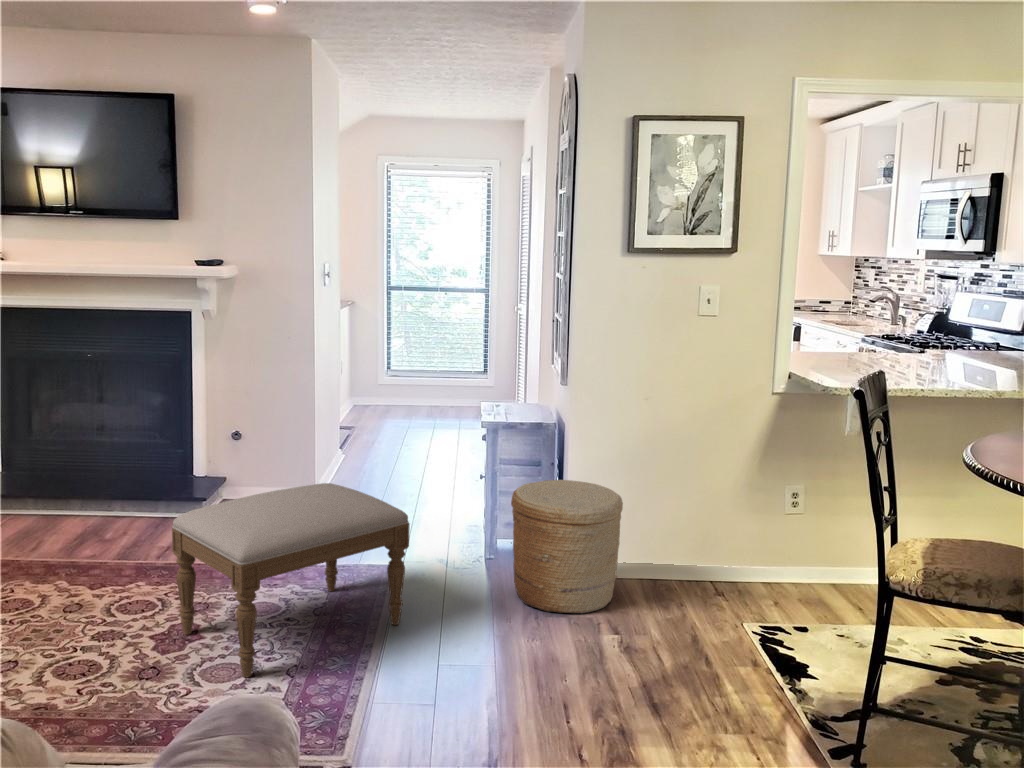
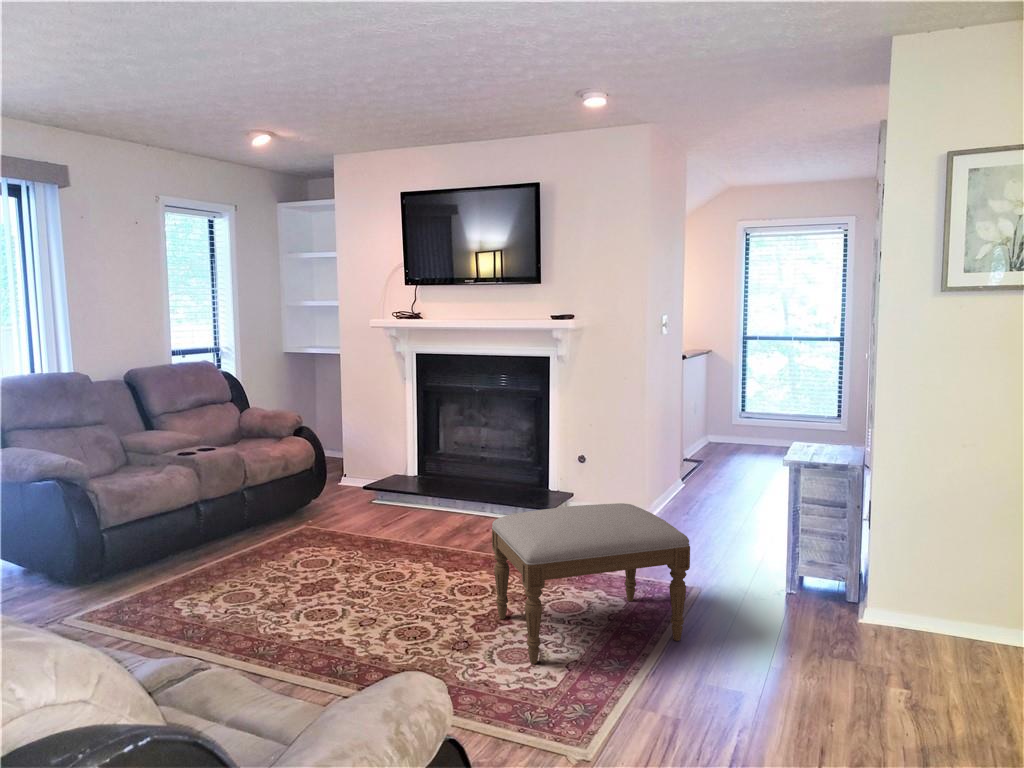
woven basket: present [511,480,623,613] -> none [801,521,927,662]

